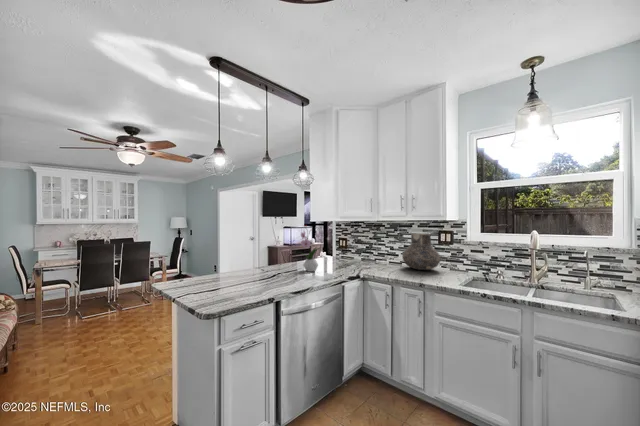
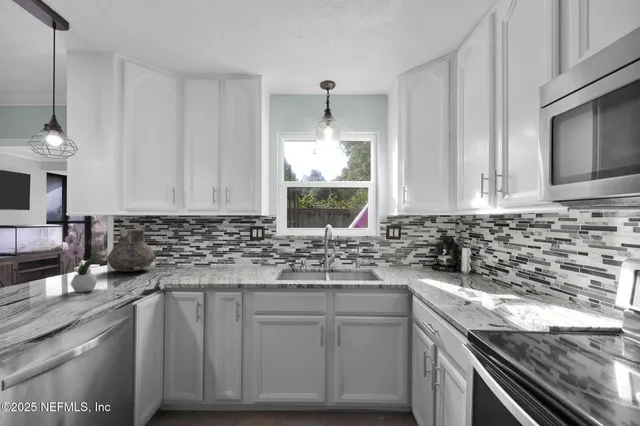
vase: present [402,233,440,270] -> present [107,229,155,272]

